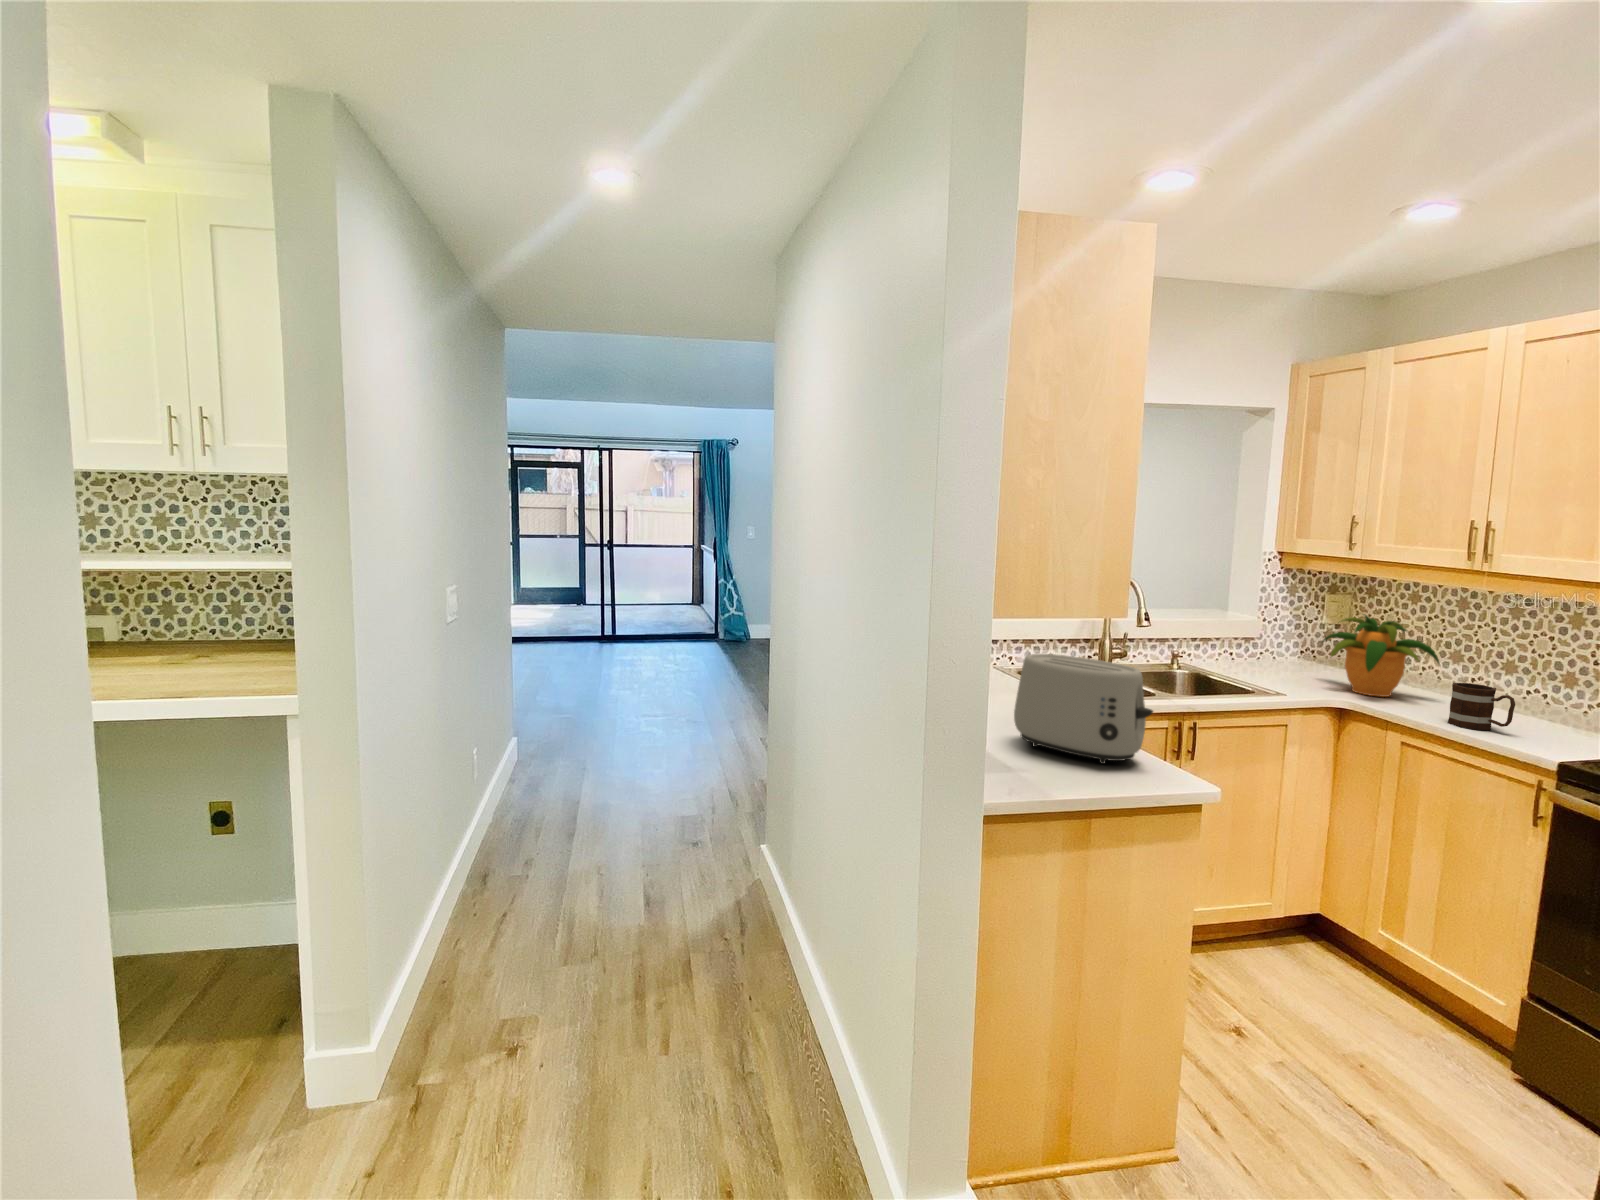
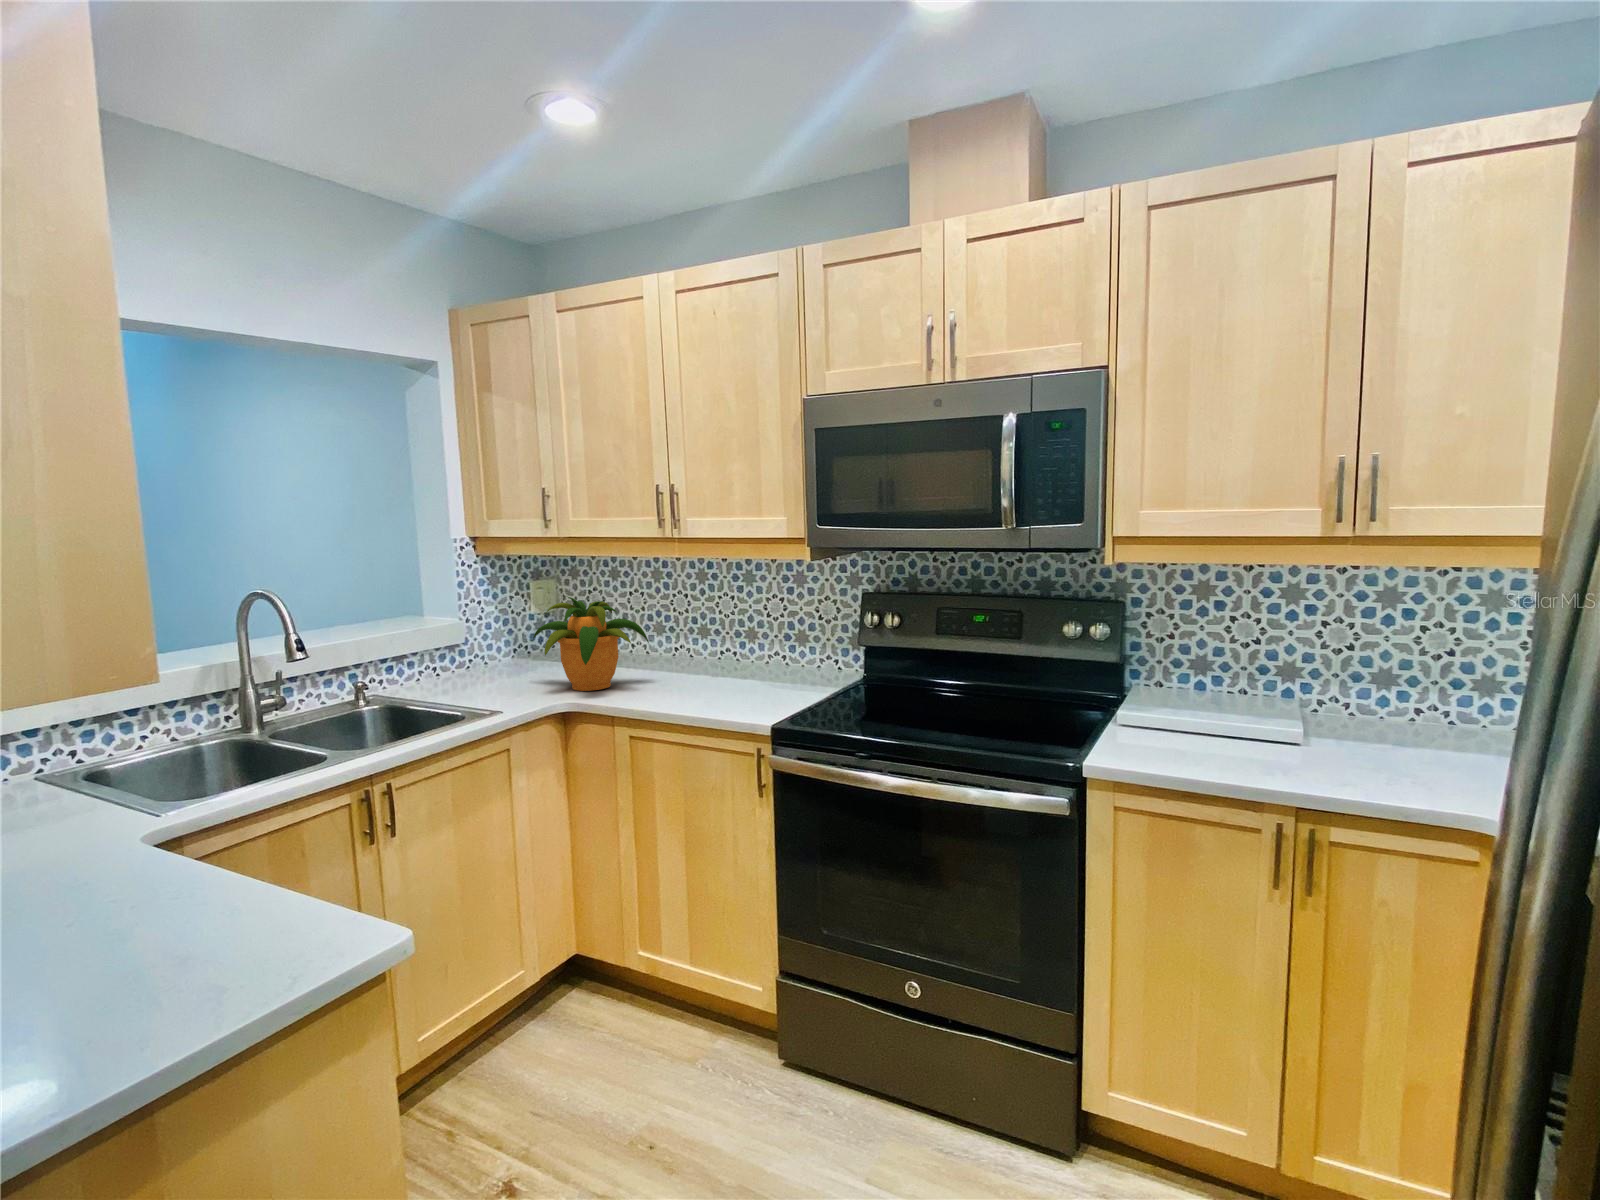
toaster: present [1014,654,1153,764] -> none [2,743,292,947]
mug: present [1448,683,1515,730] -> none [664,657,719,708]

